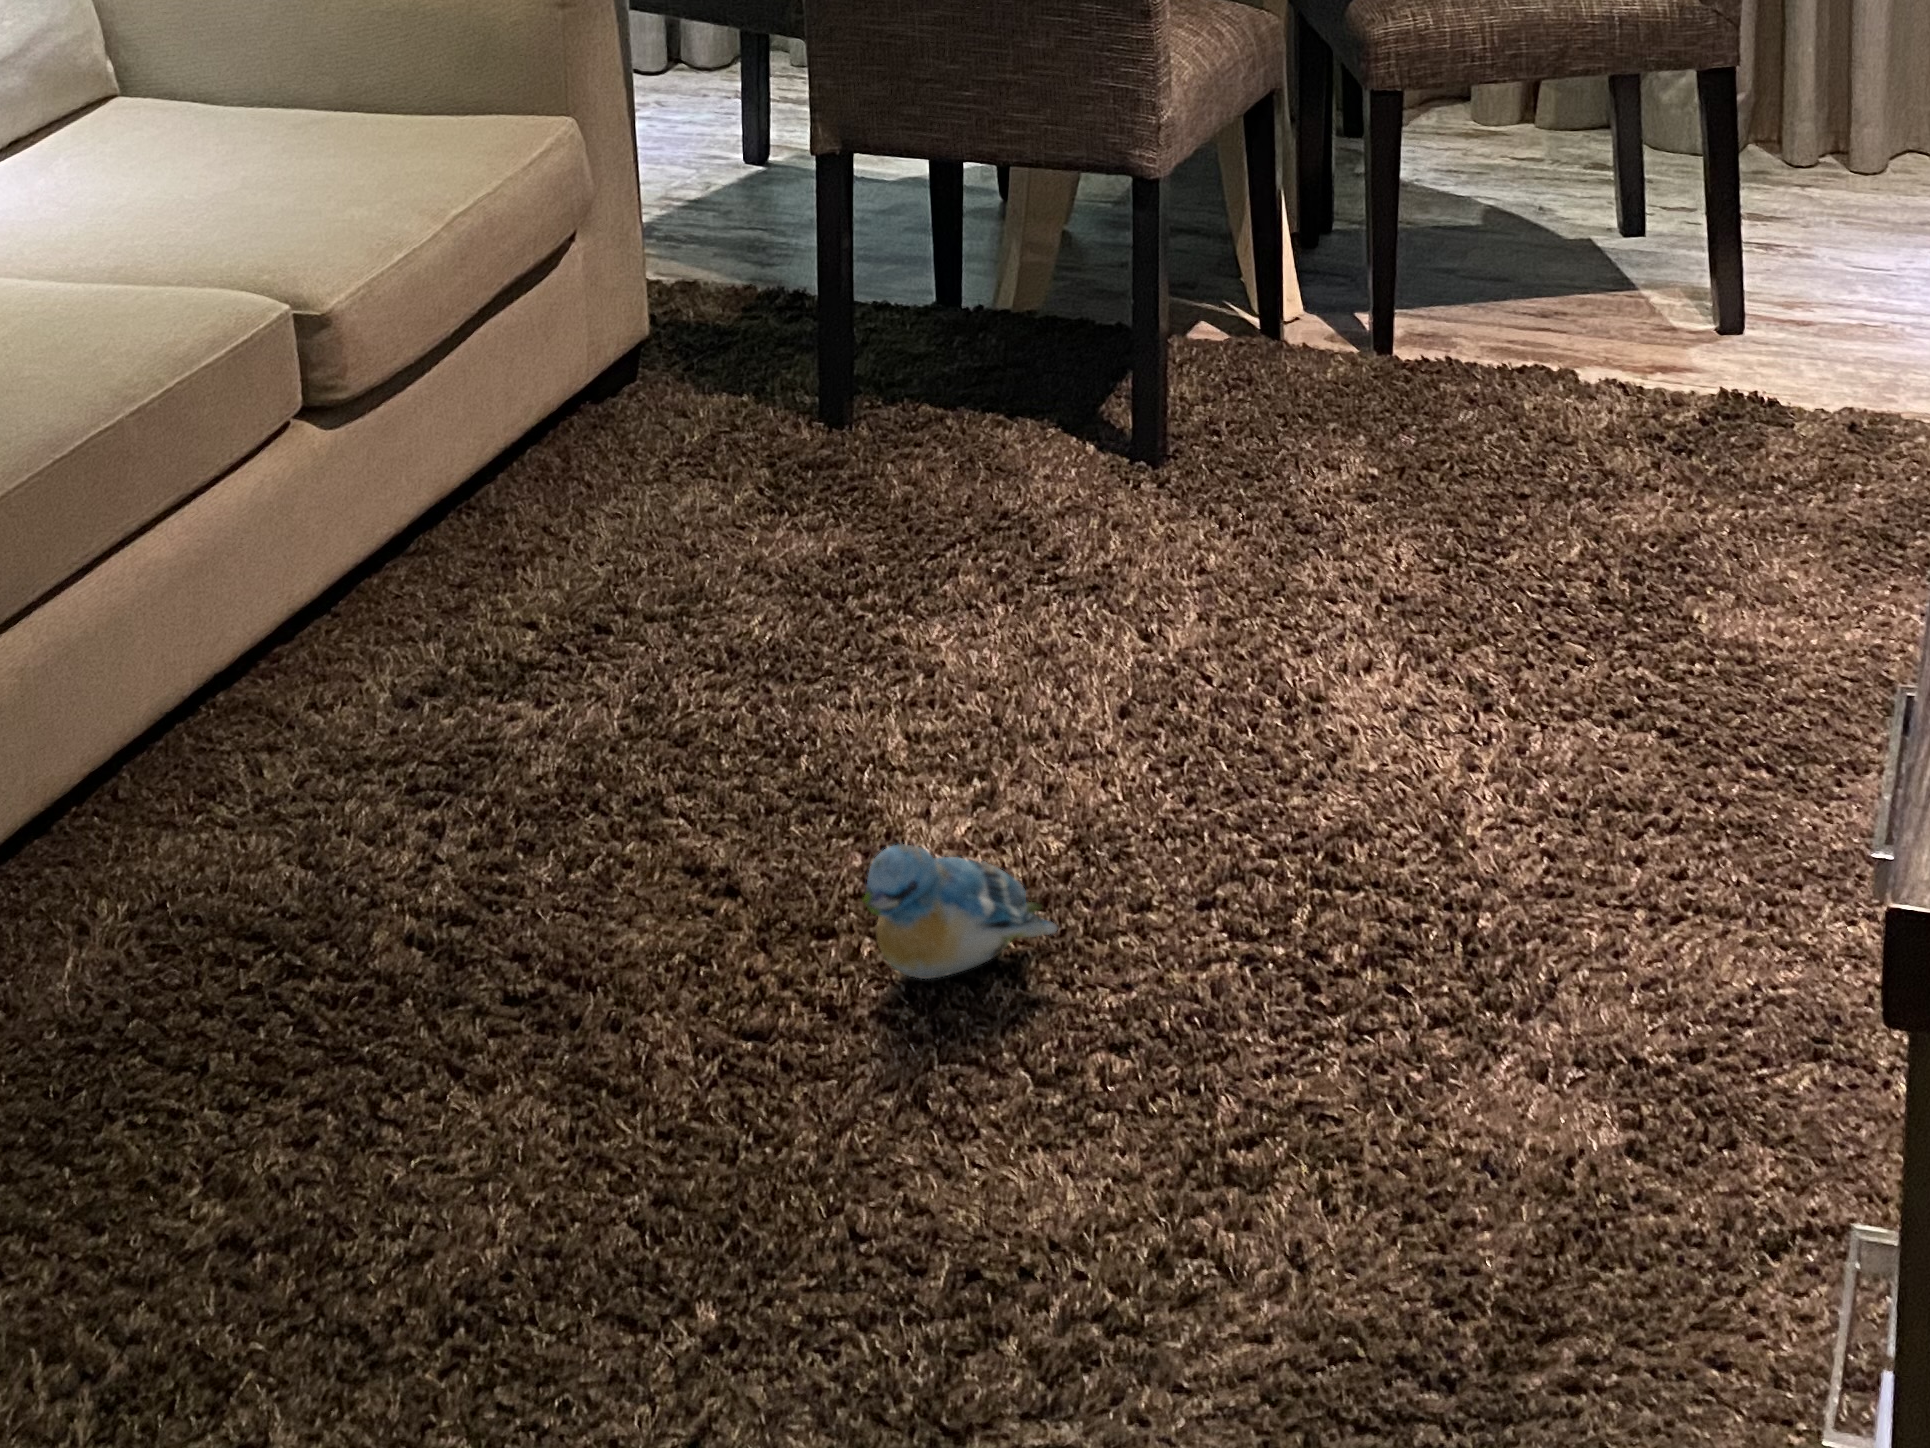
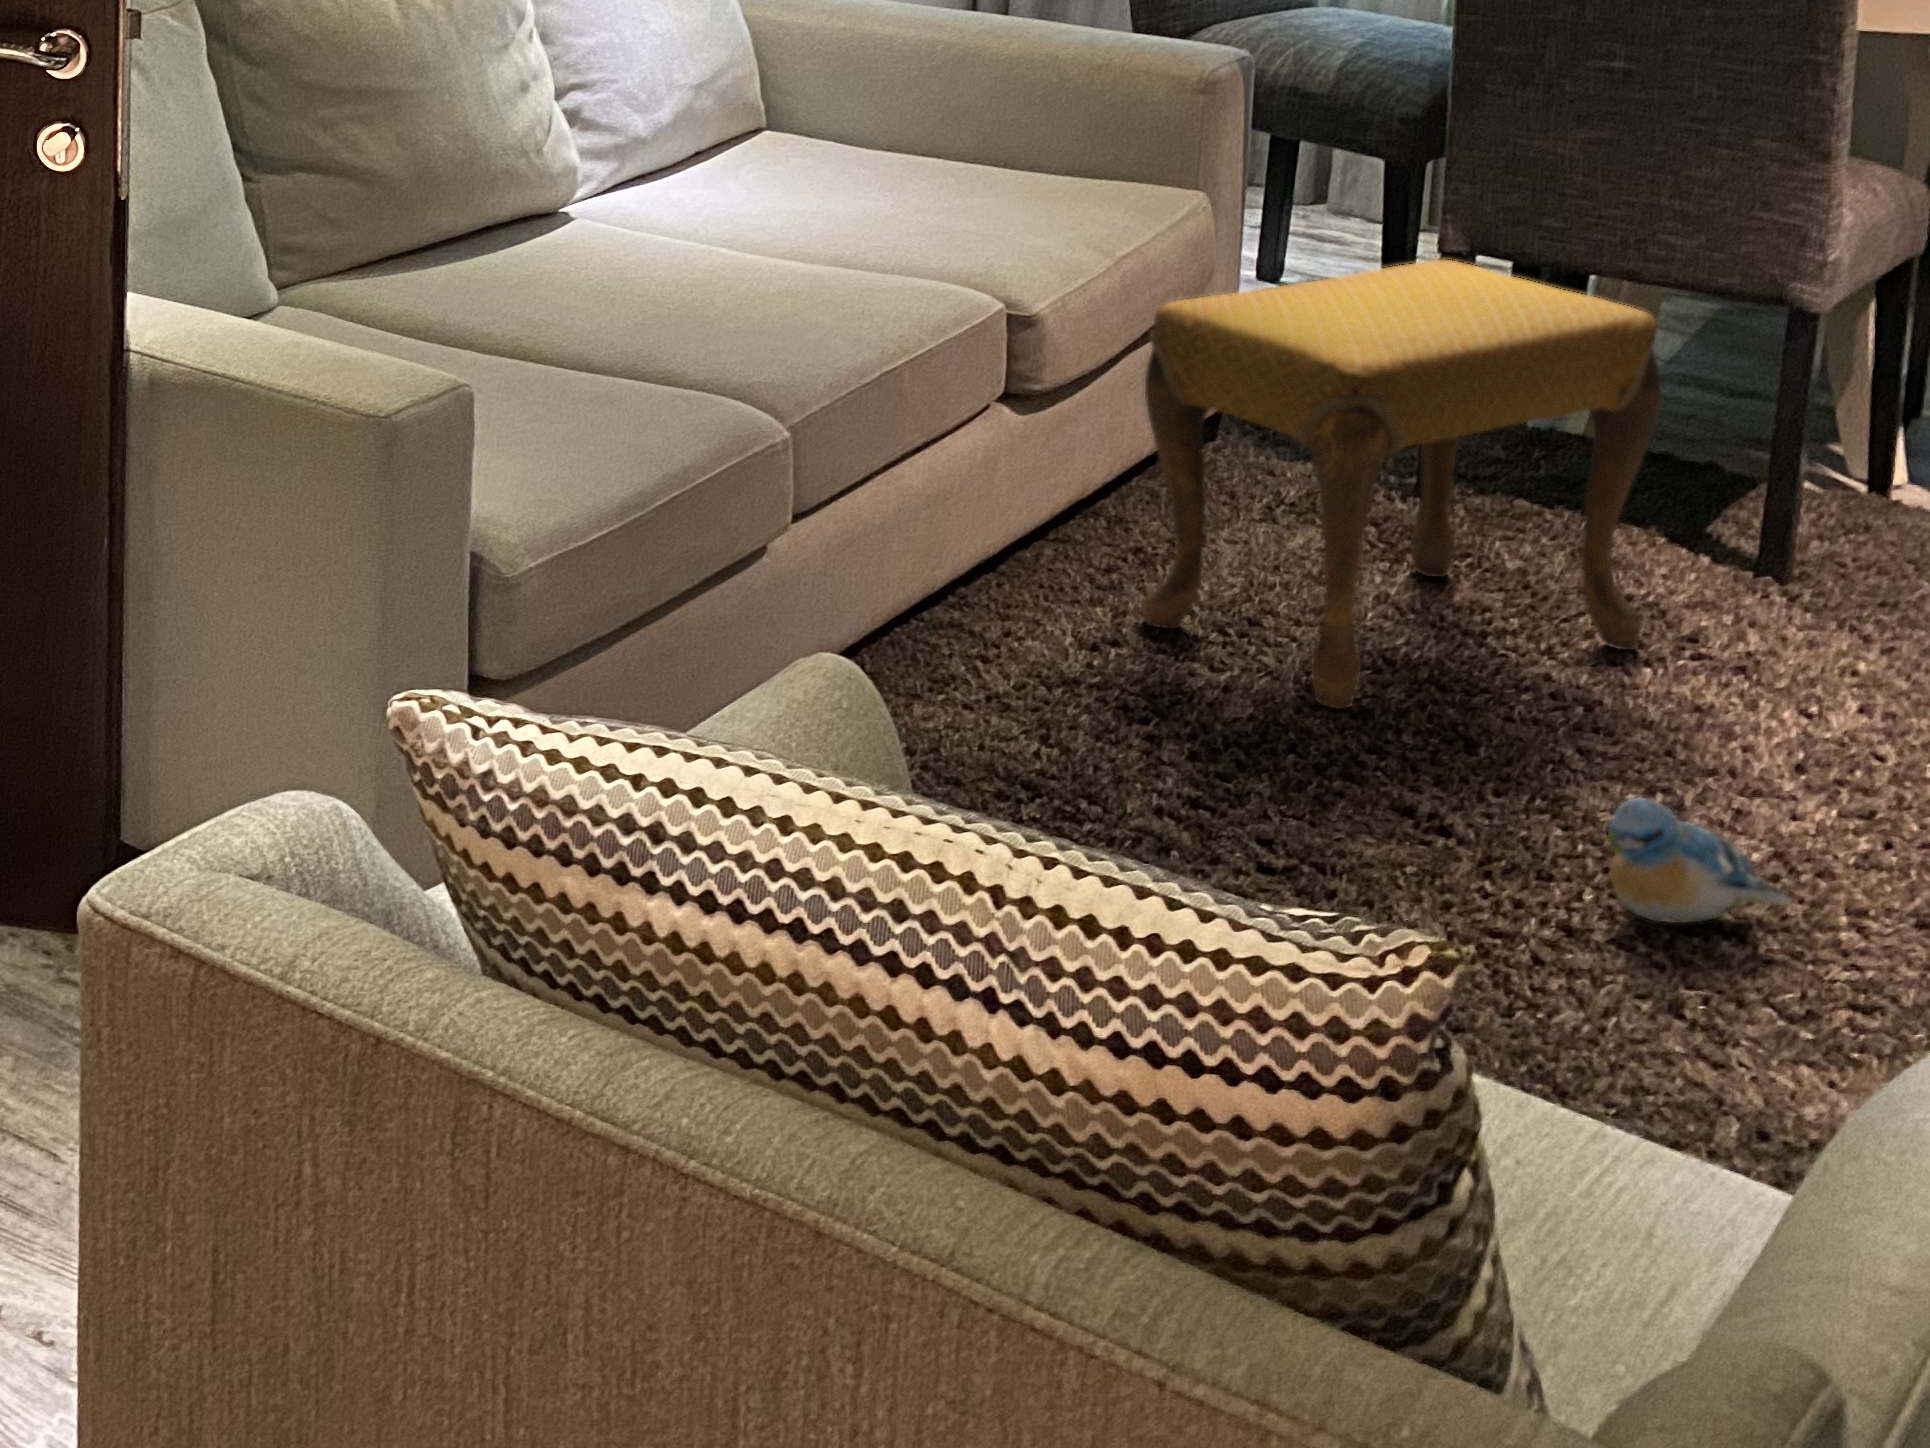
footstool: none [446,178,1000,733] -> present [1142,260,1661,709]

